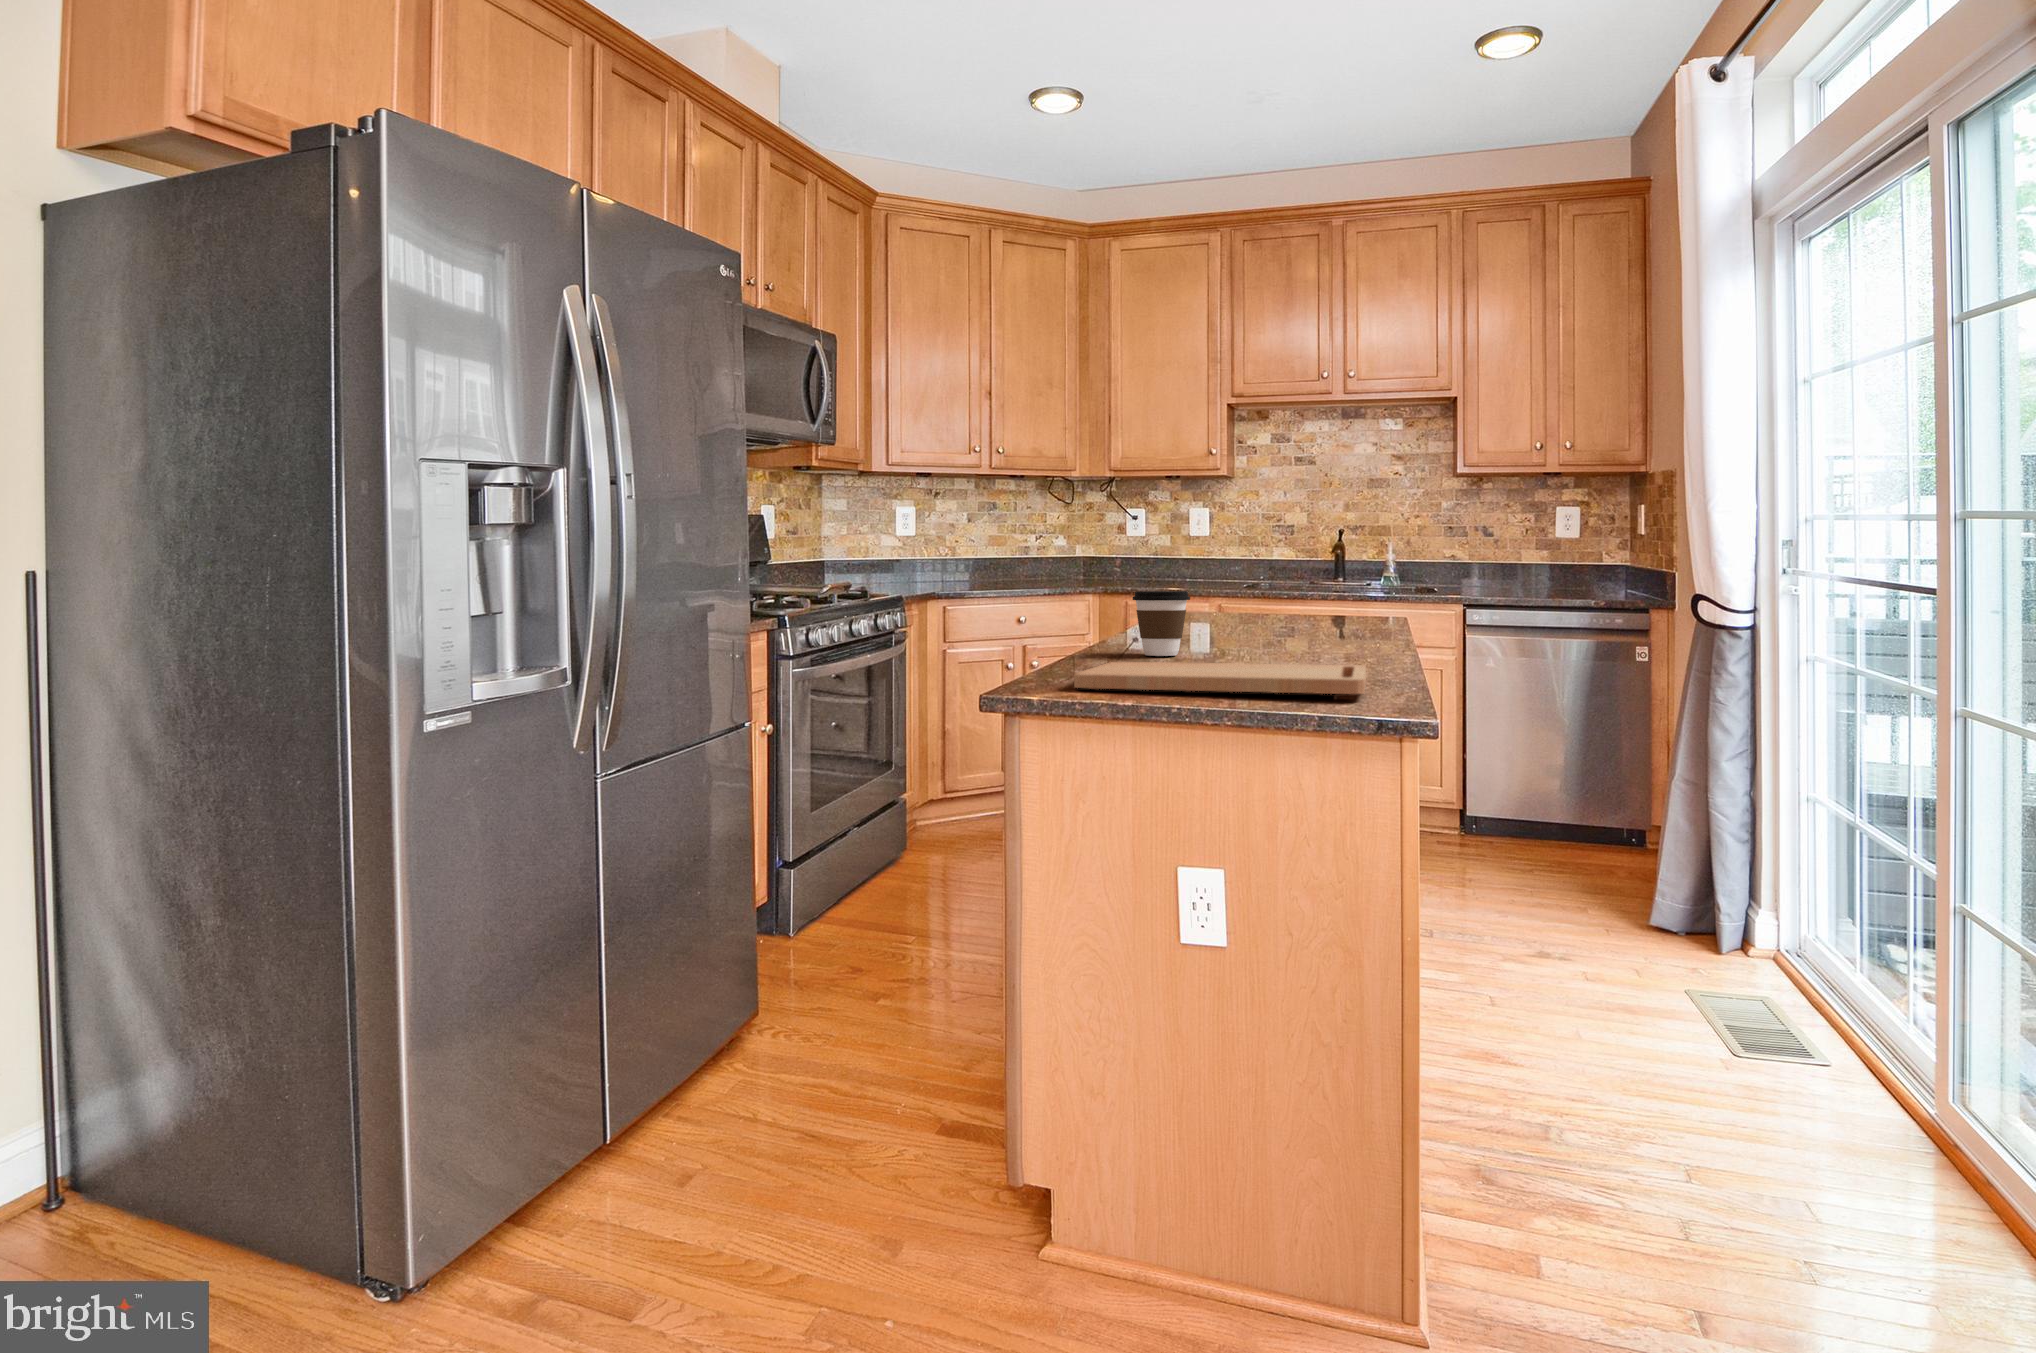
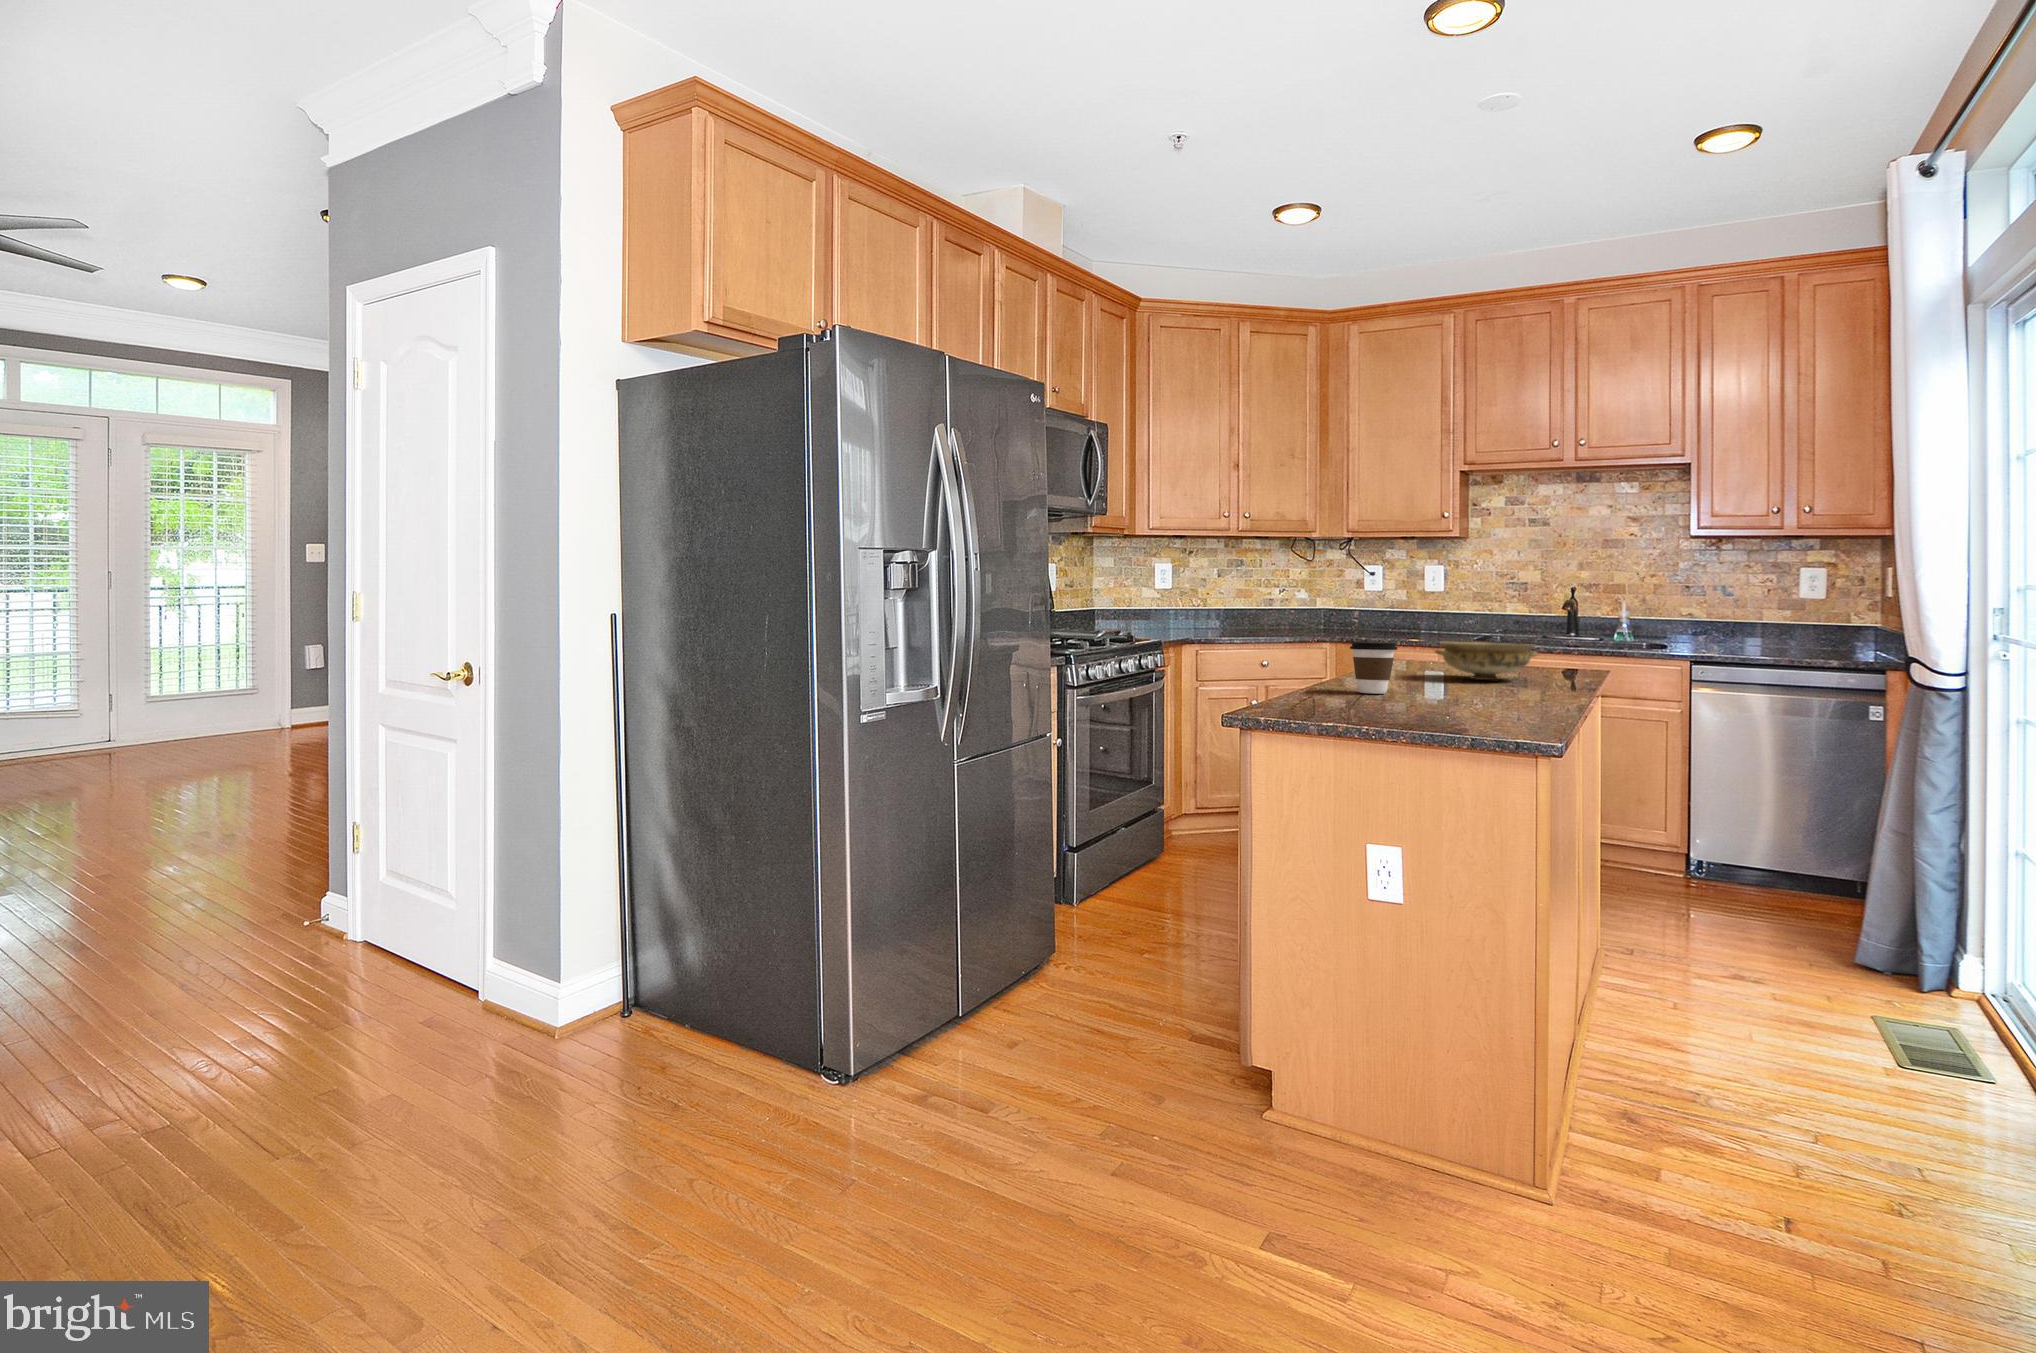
ceramic bowl: none [1226,589,1340,634] -> present [1435,642,1537,680]
cutting board: present [1074,662,1366,694] -> none [1297,696,1534,724]

